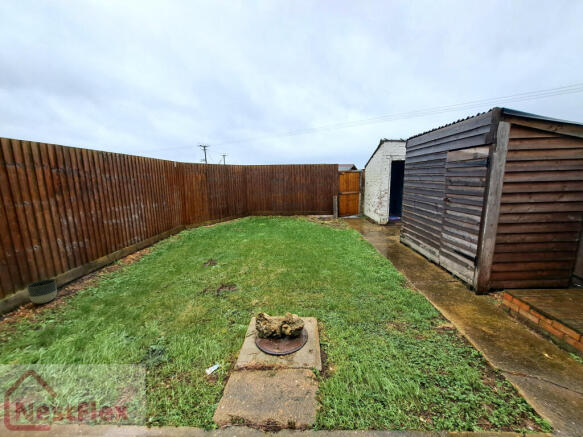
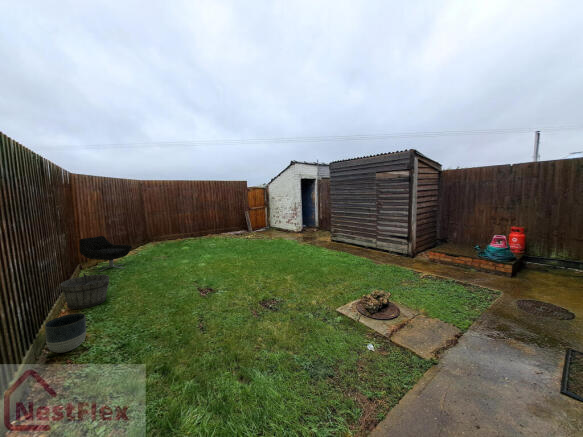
lounge chair: none [158,218,191,245] -> present [79,236,132,271]
wooden bucket: none [95,247,128,273] -> present [61,272,109,309]

